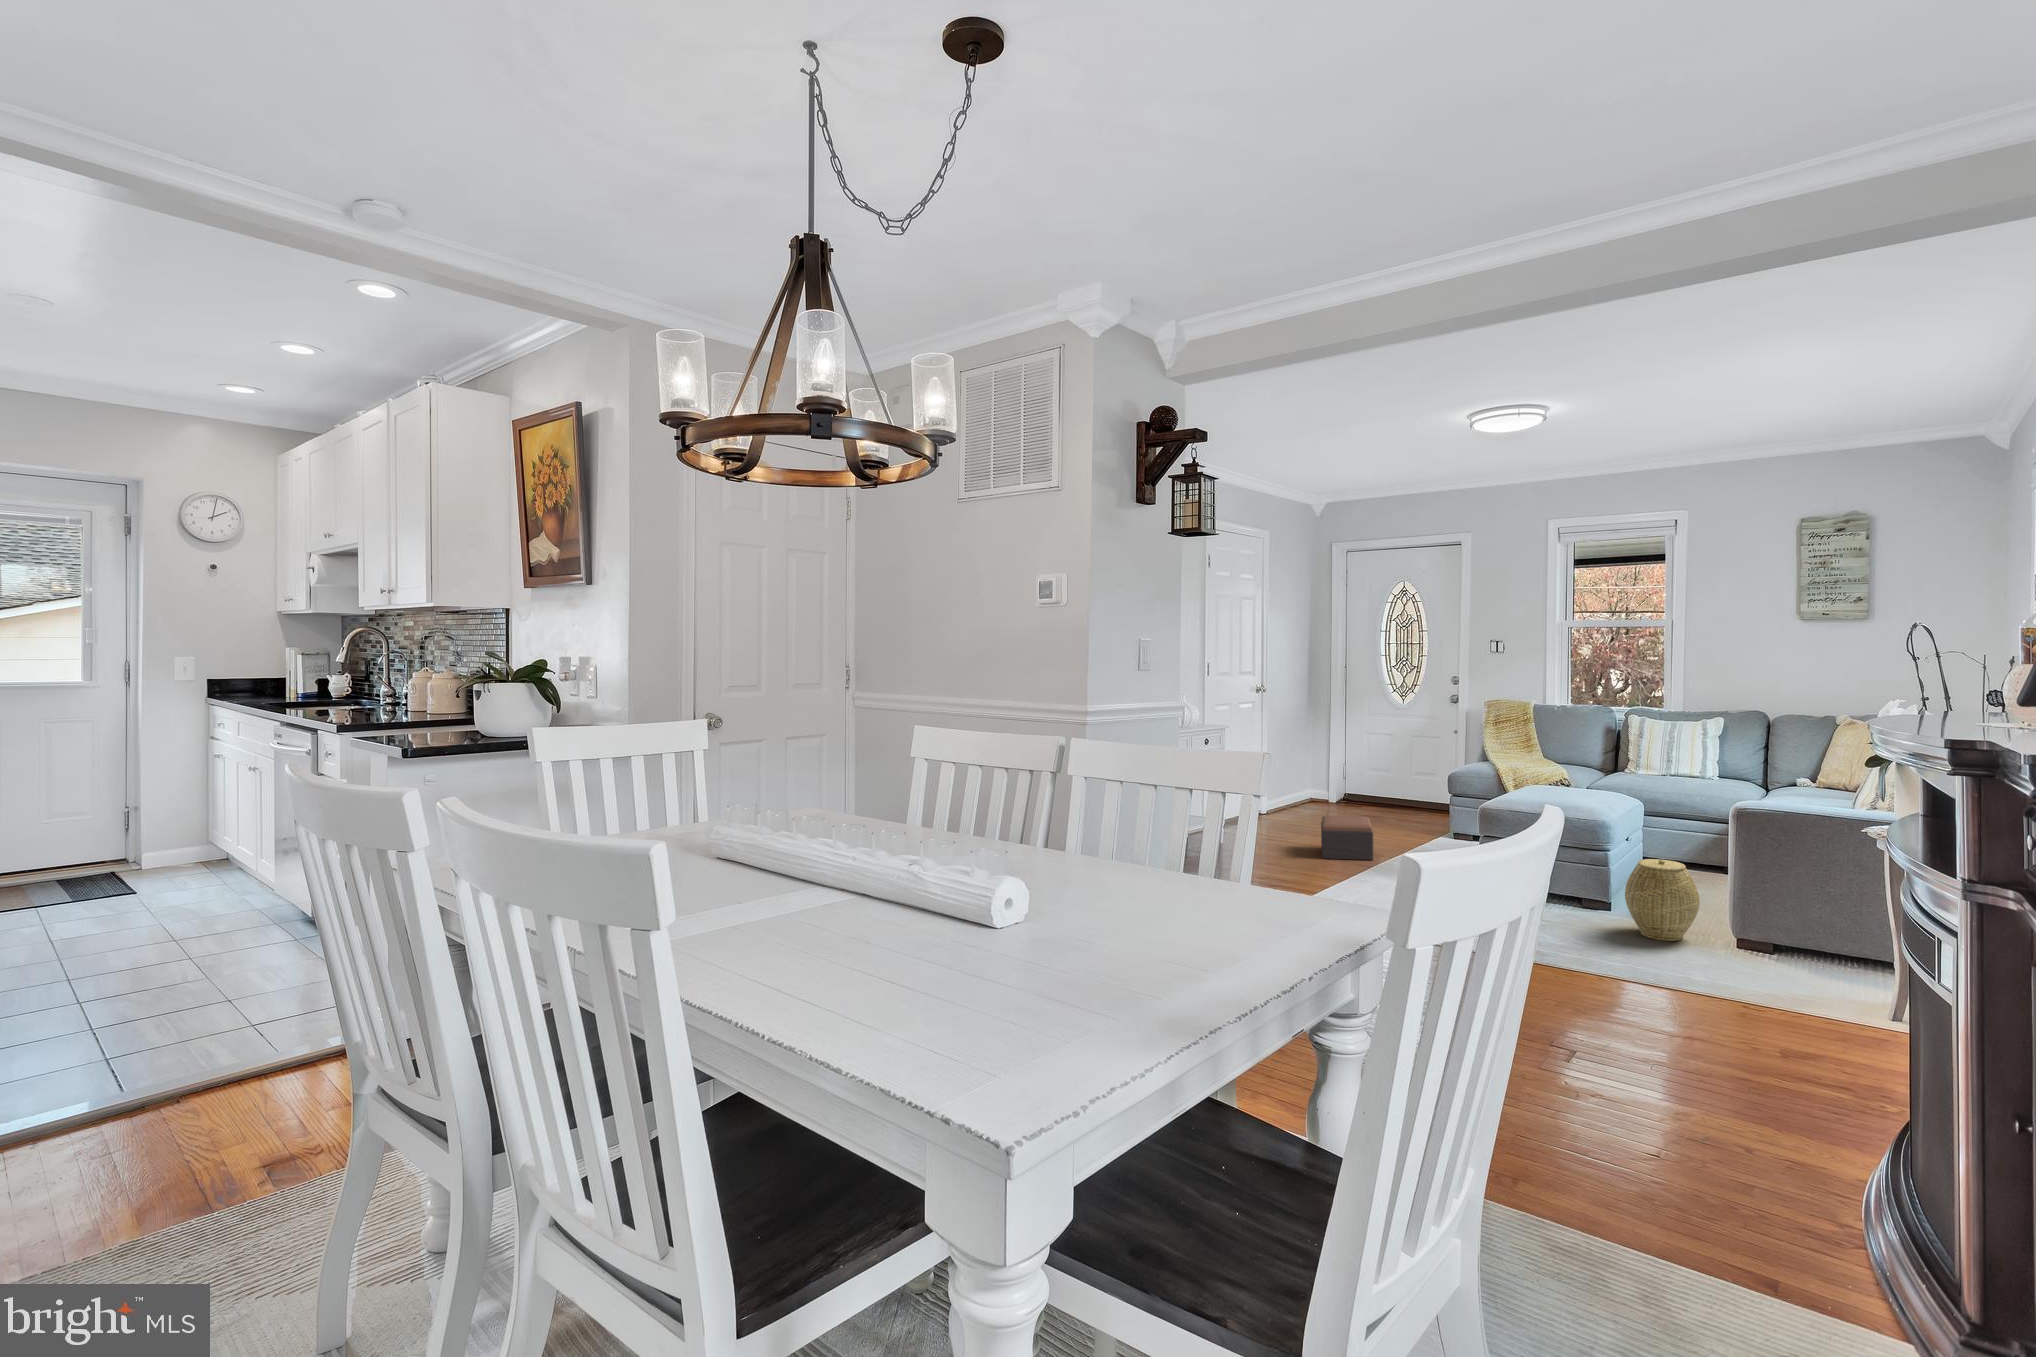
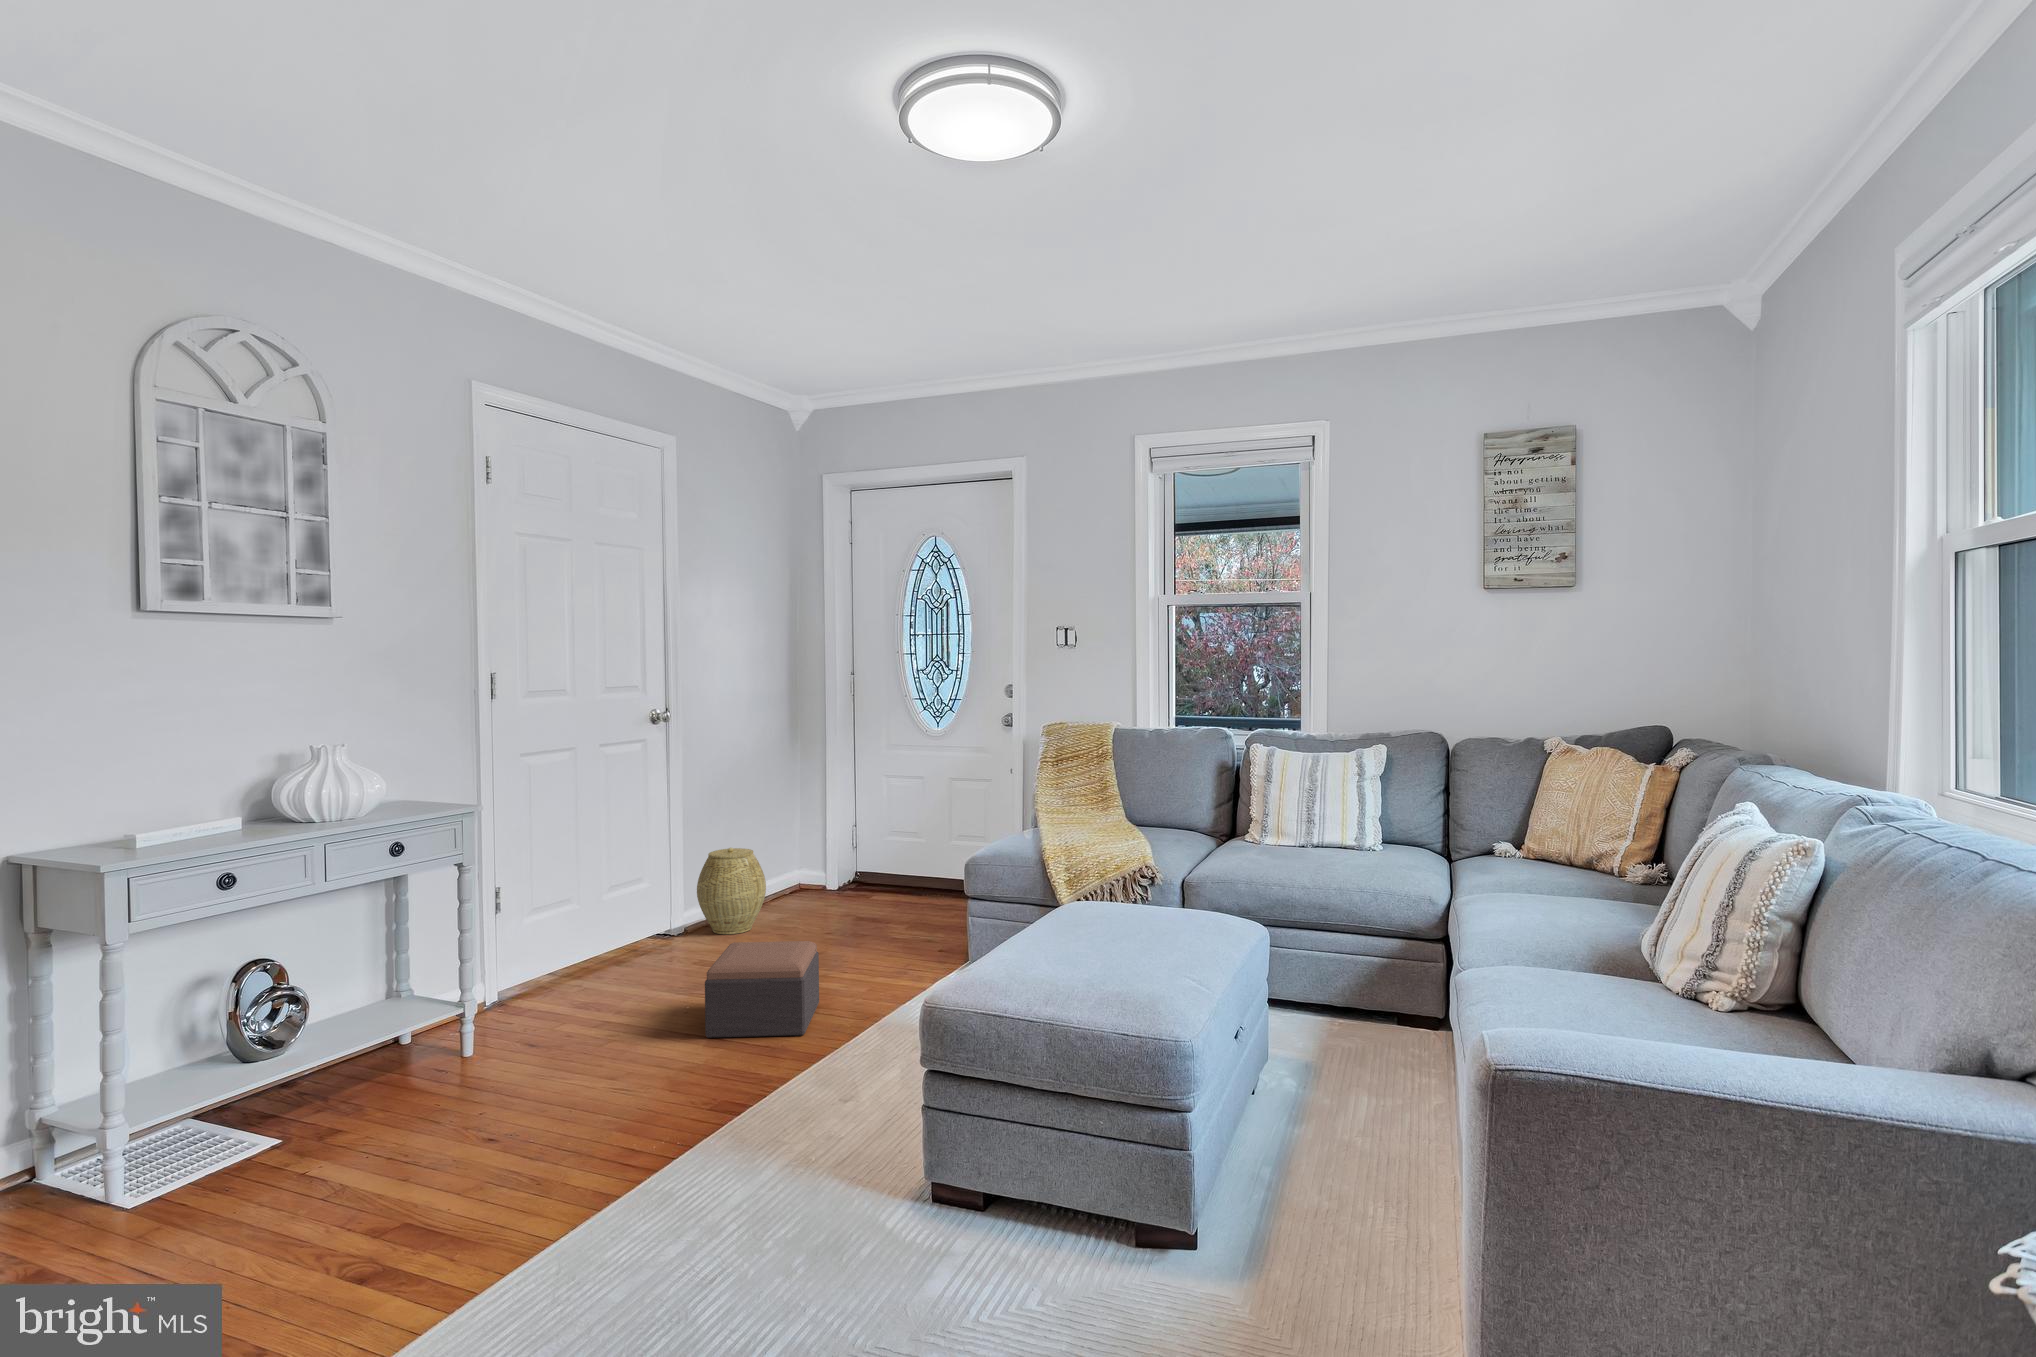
woven basket: present [1625,859,1700,941] -> present [697,848,766,934]

